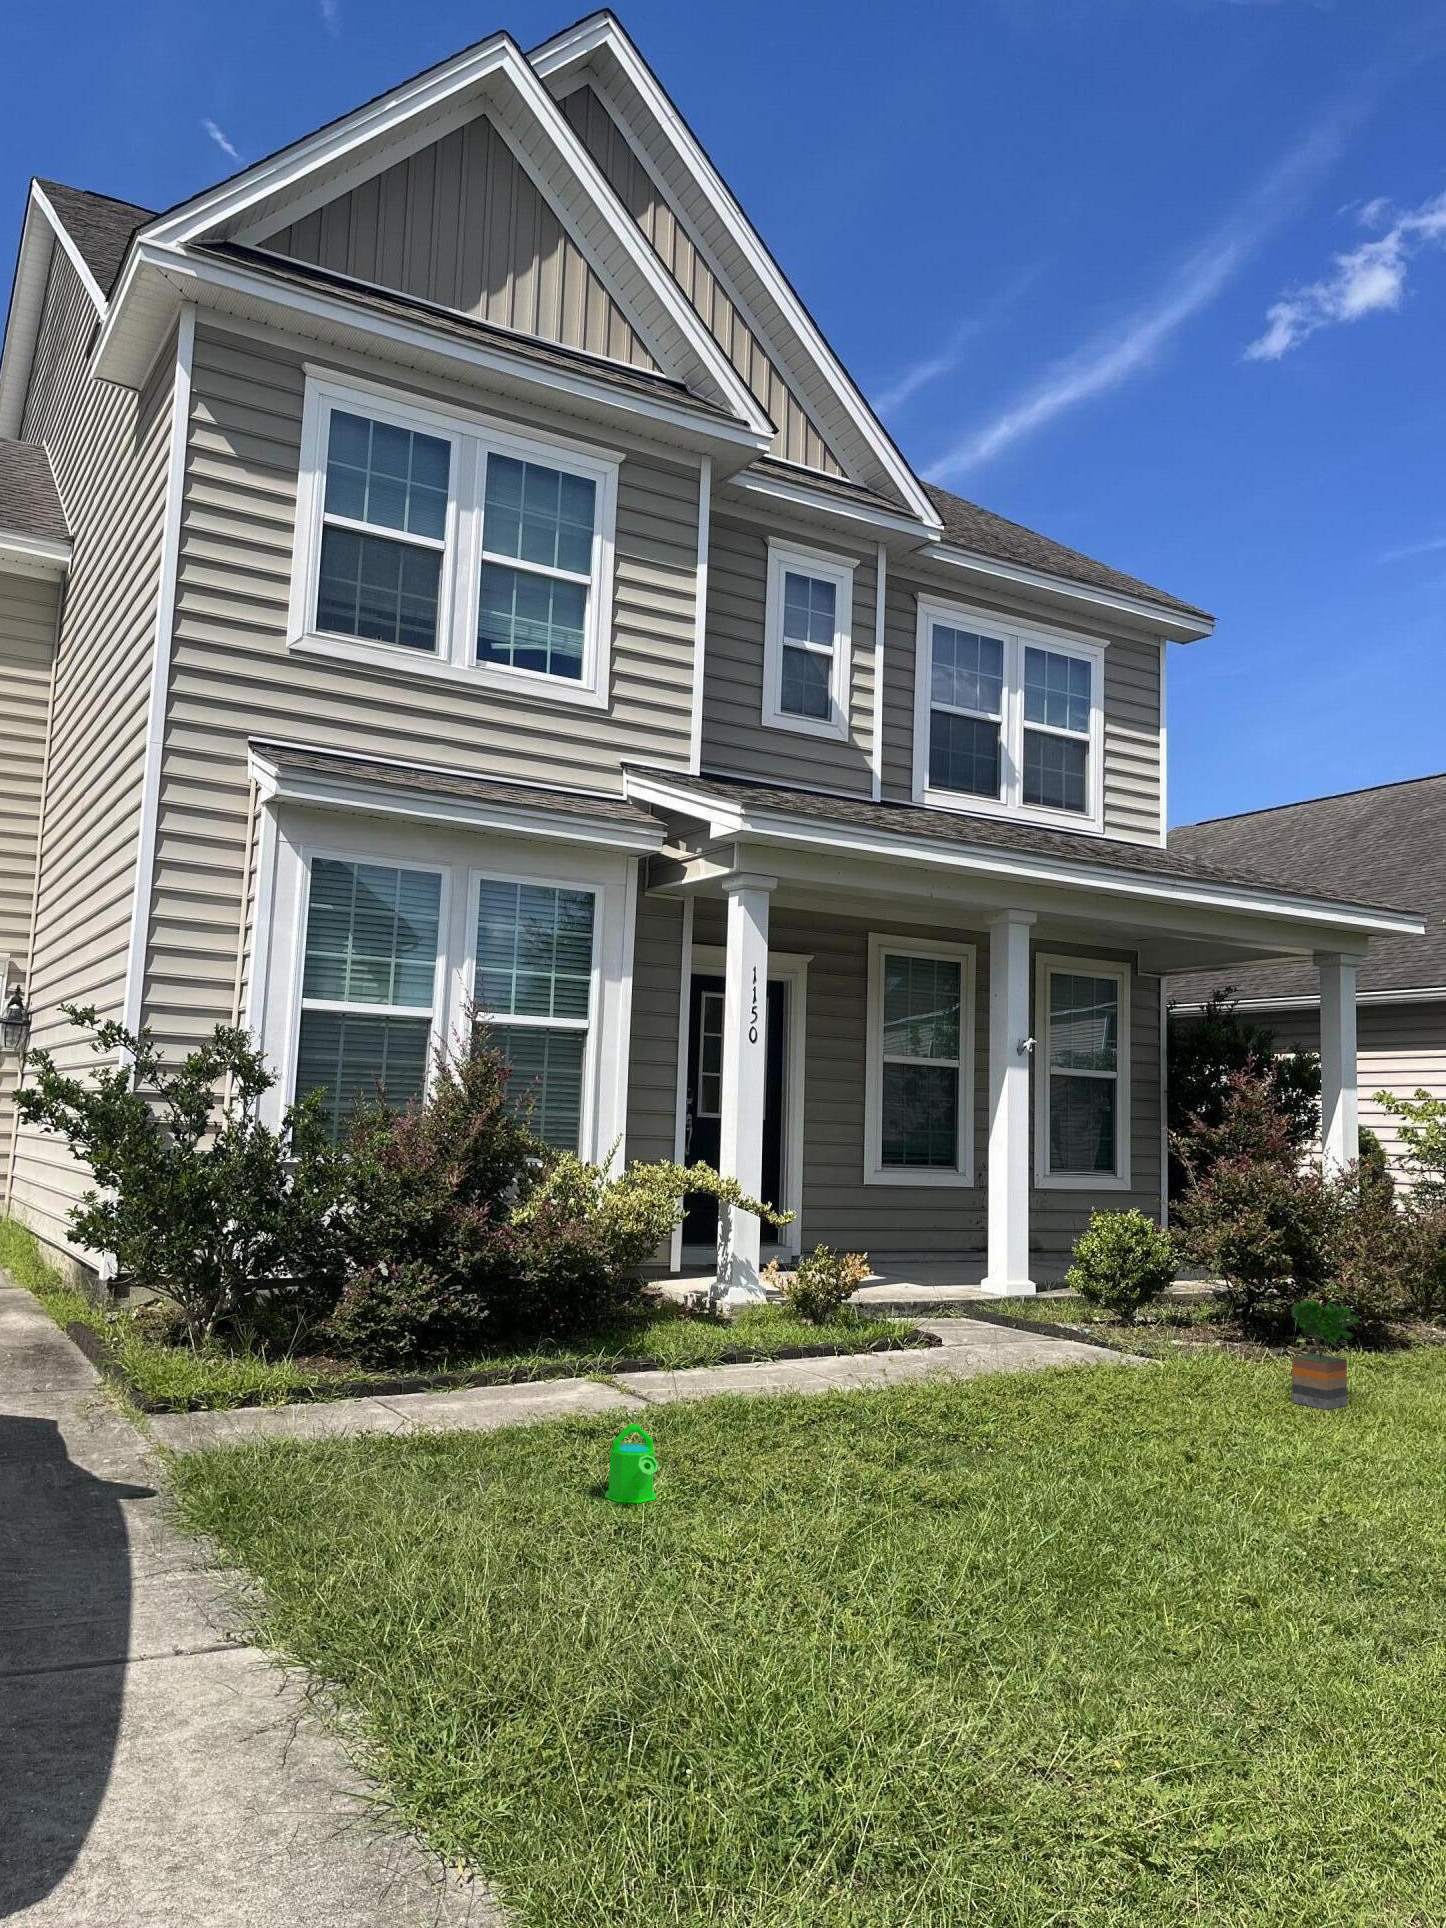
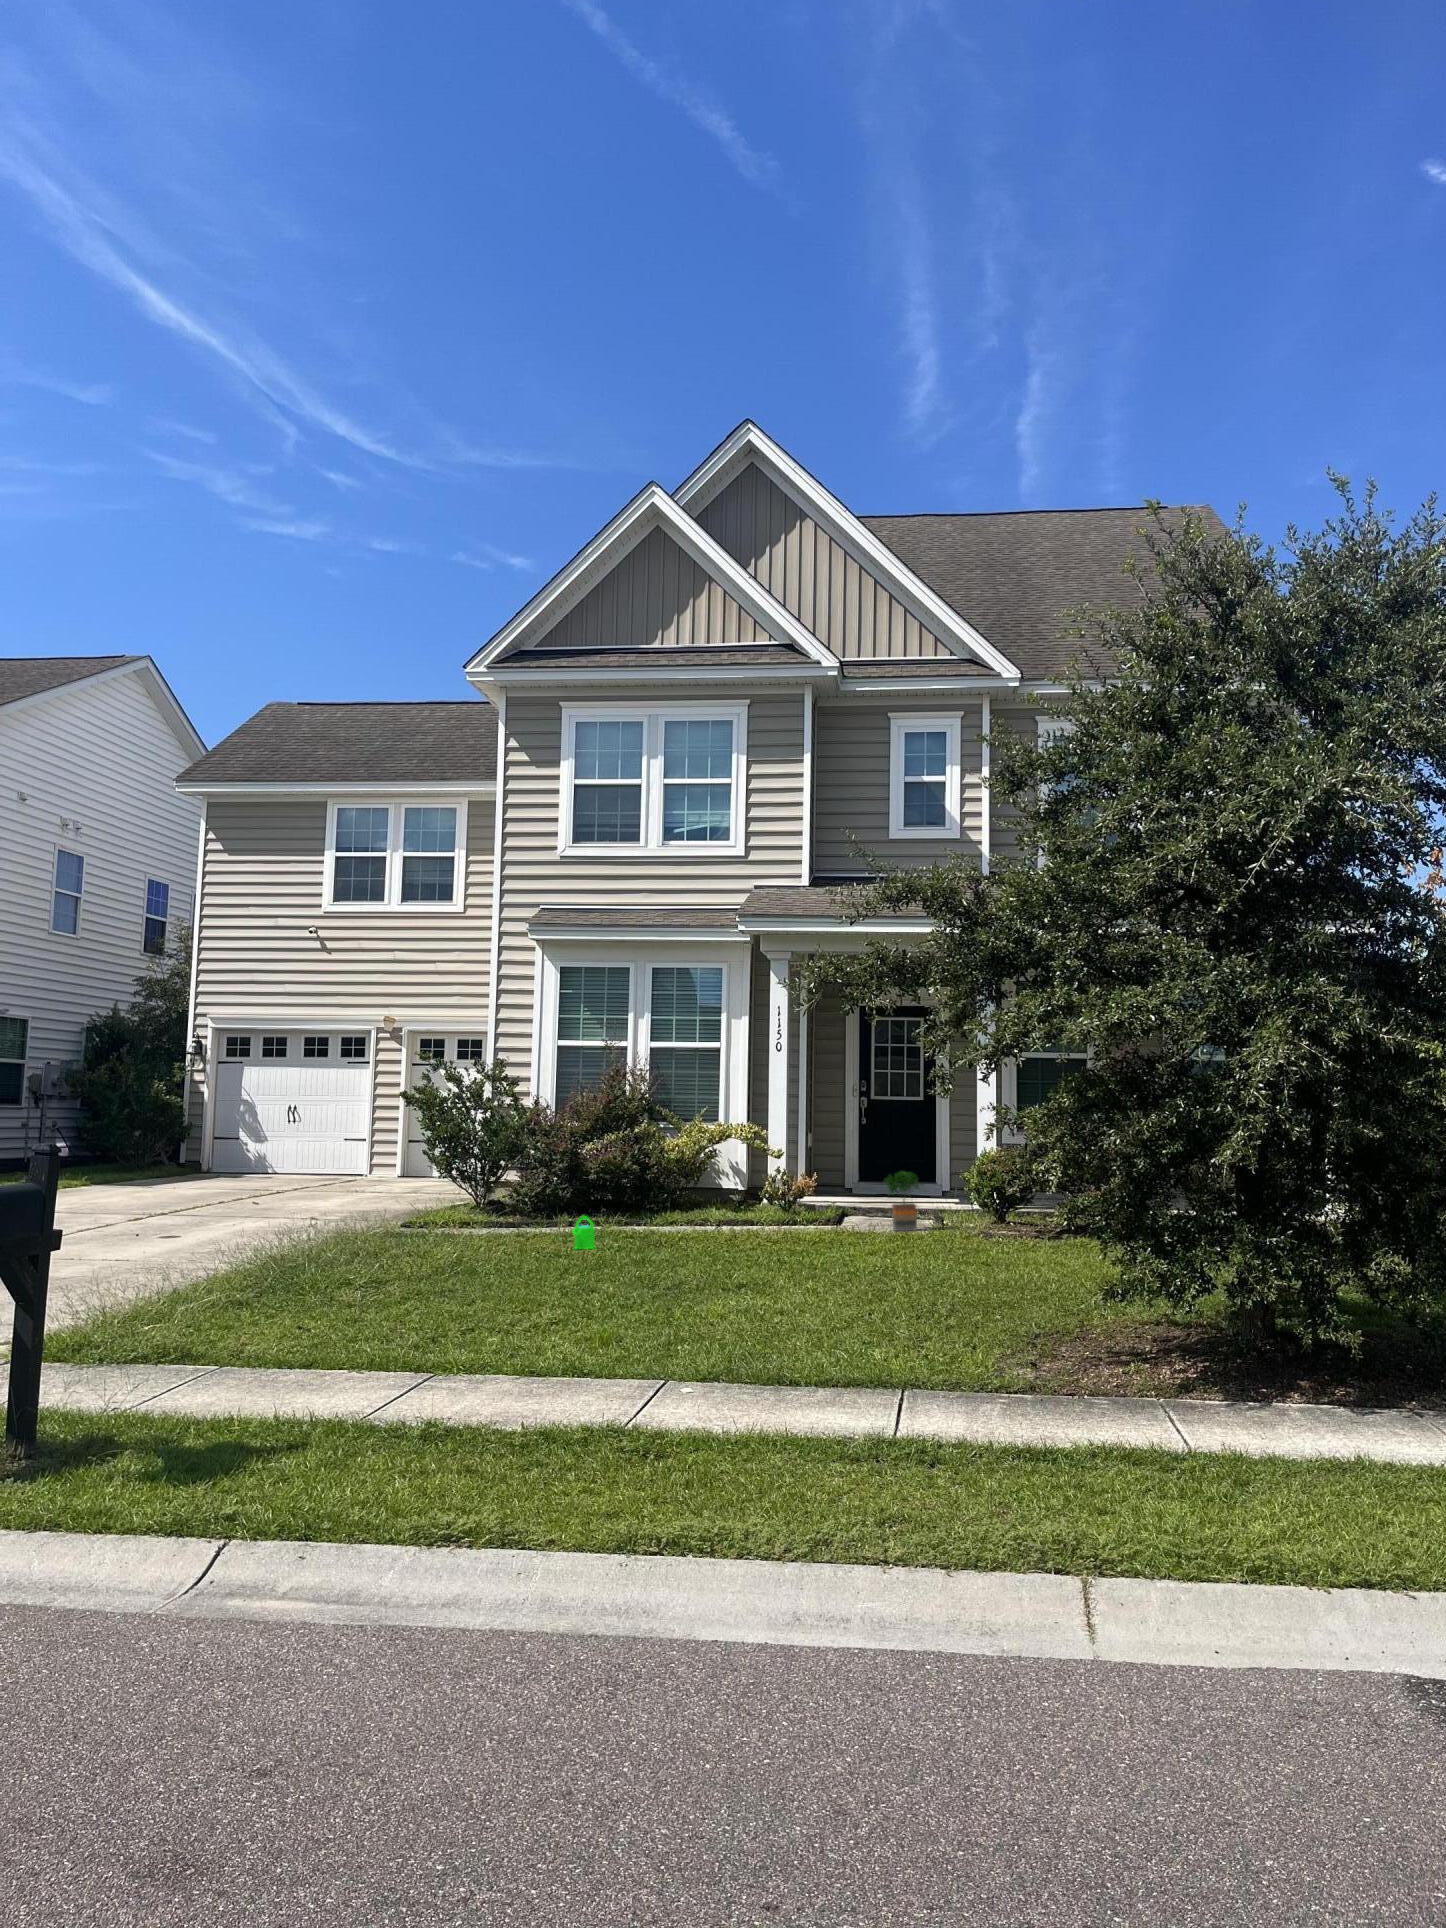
watering can: present [605,1424,658,1503] -> present [572,1216,595,1249]

